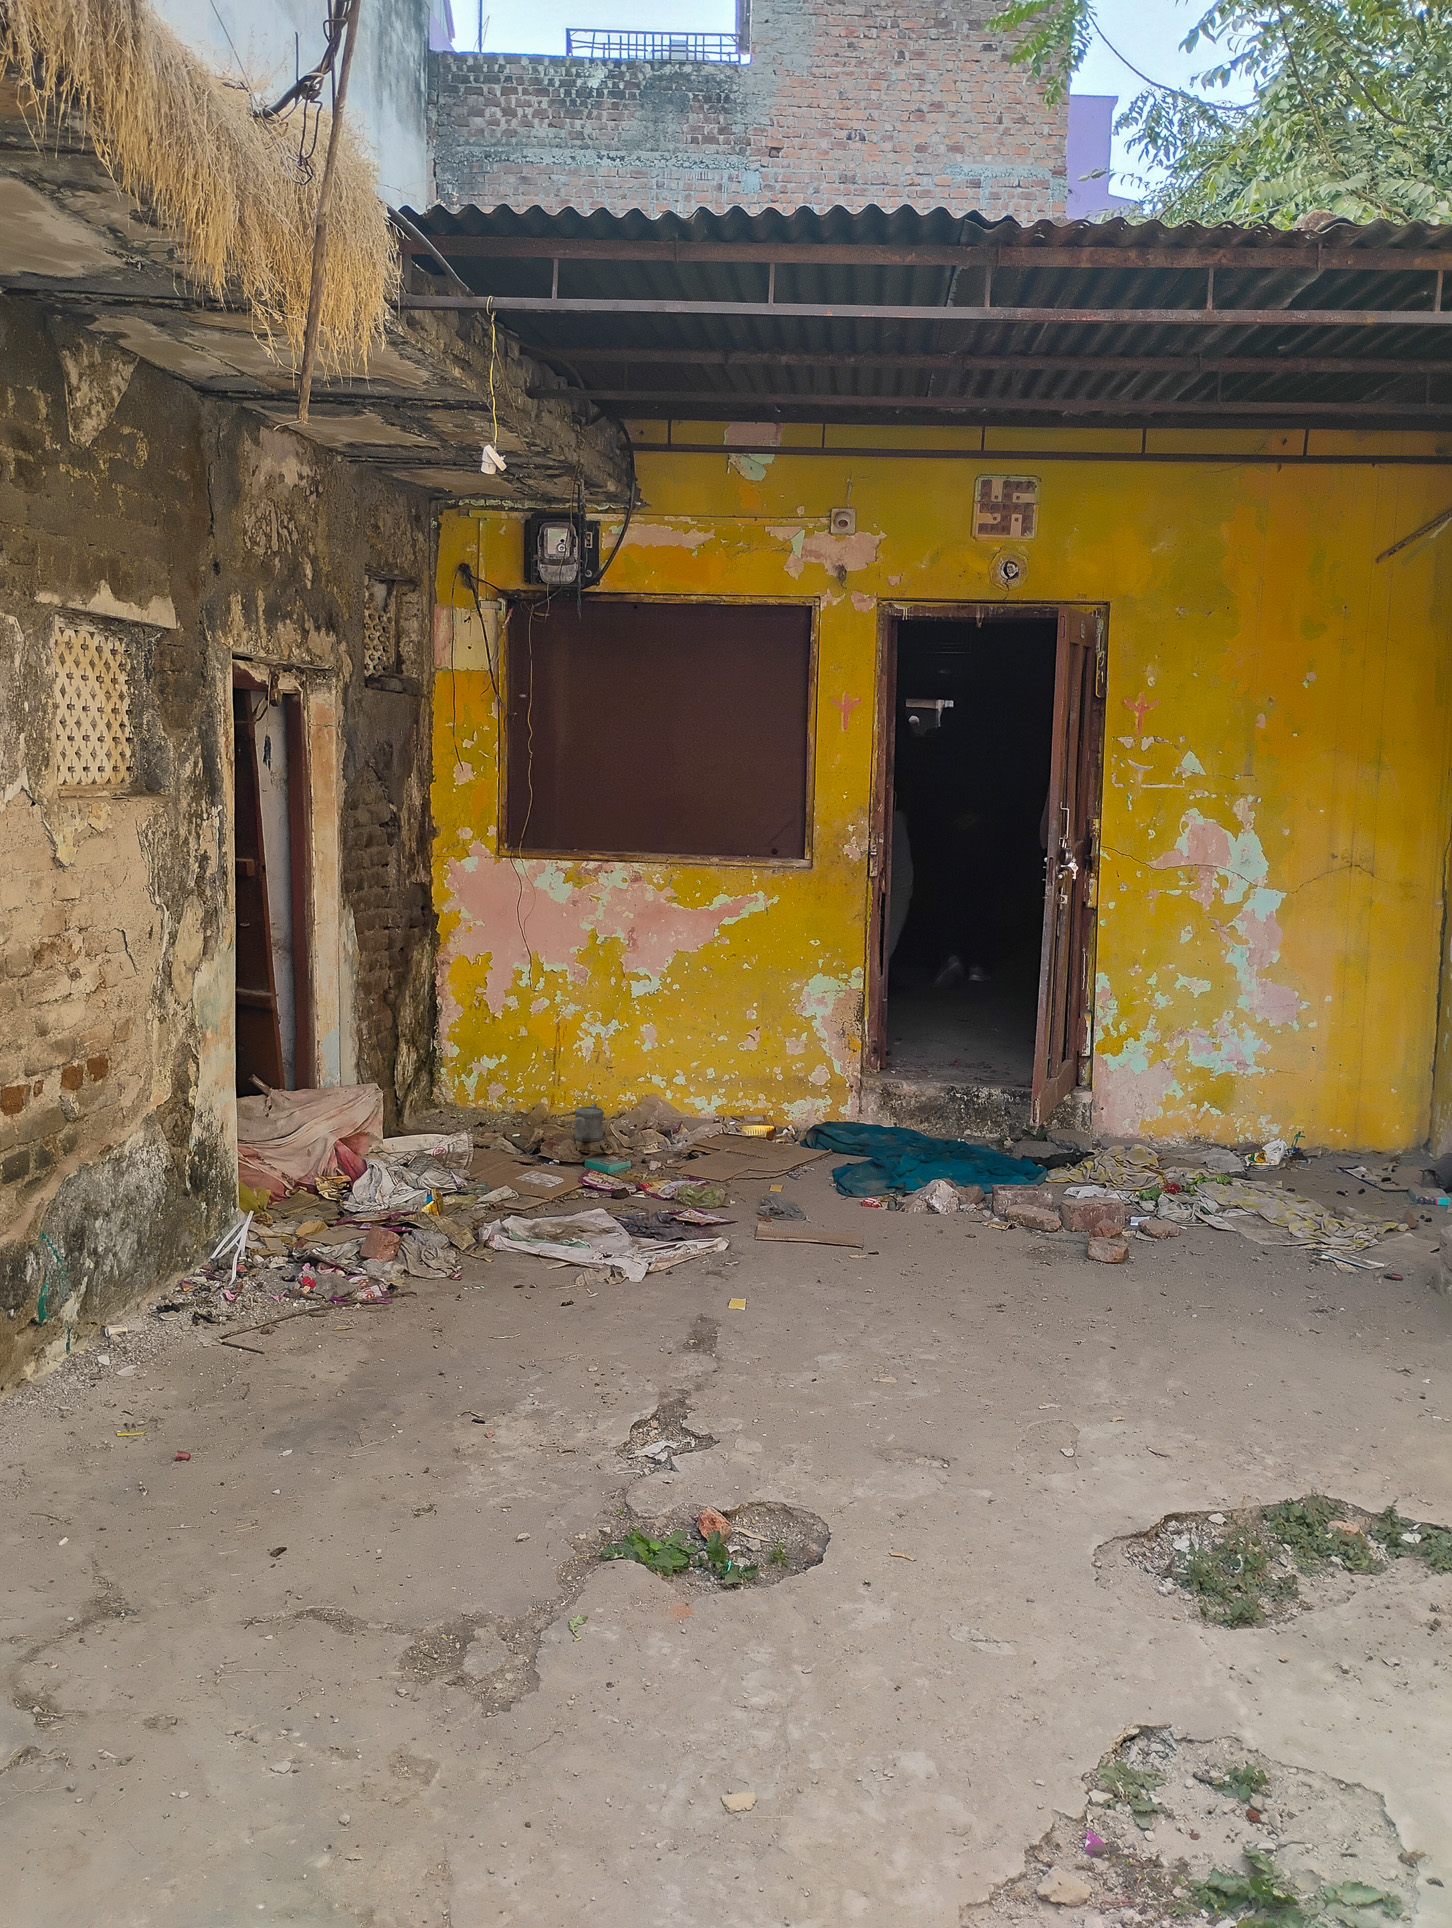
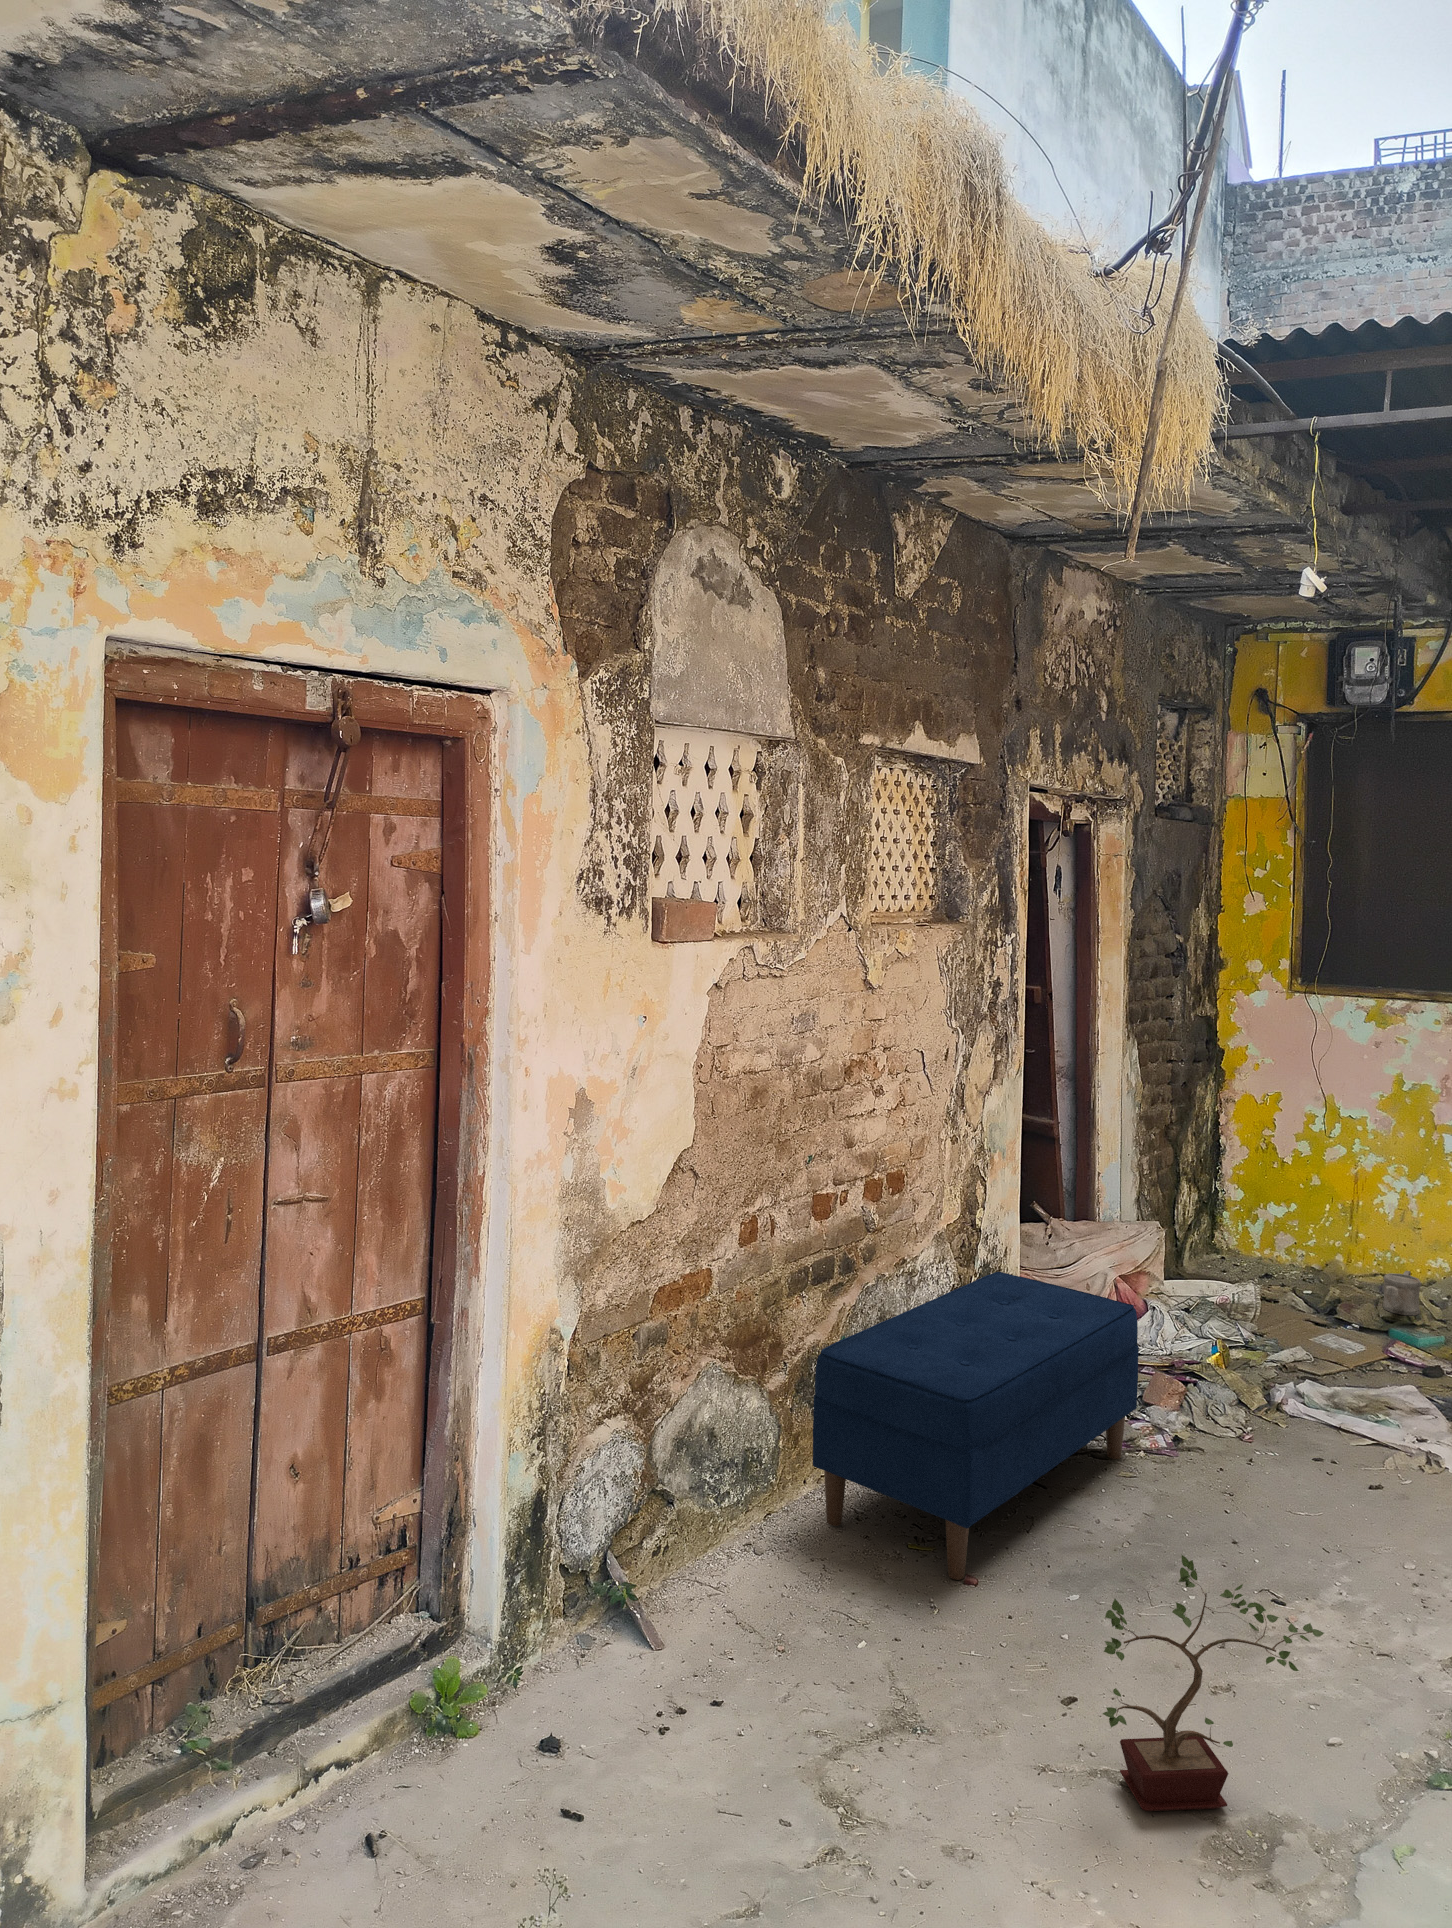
bench: none [12,1149,353,1444] -> present [813,1272,1139,1580]
potted plant: none [305,1354,493,1582] -> present [1103,1555,1324,1811]

